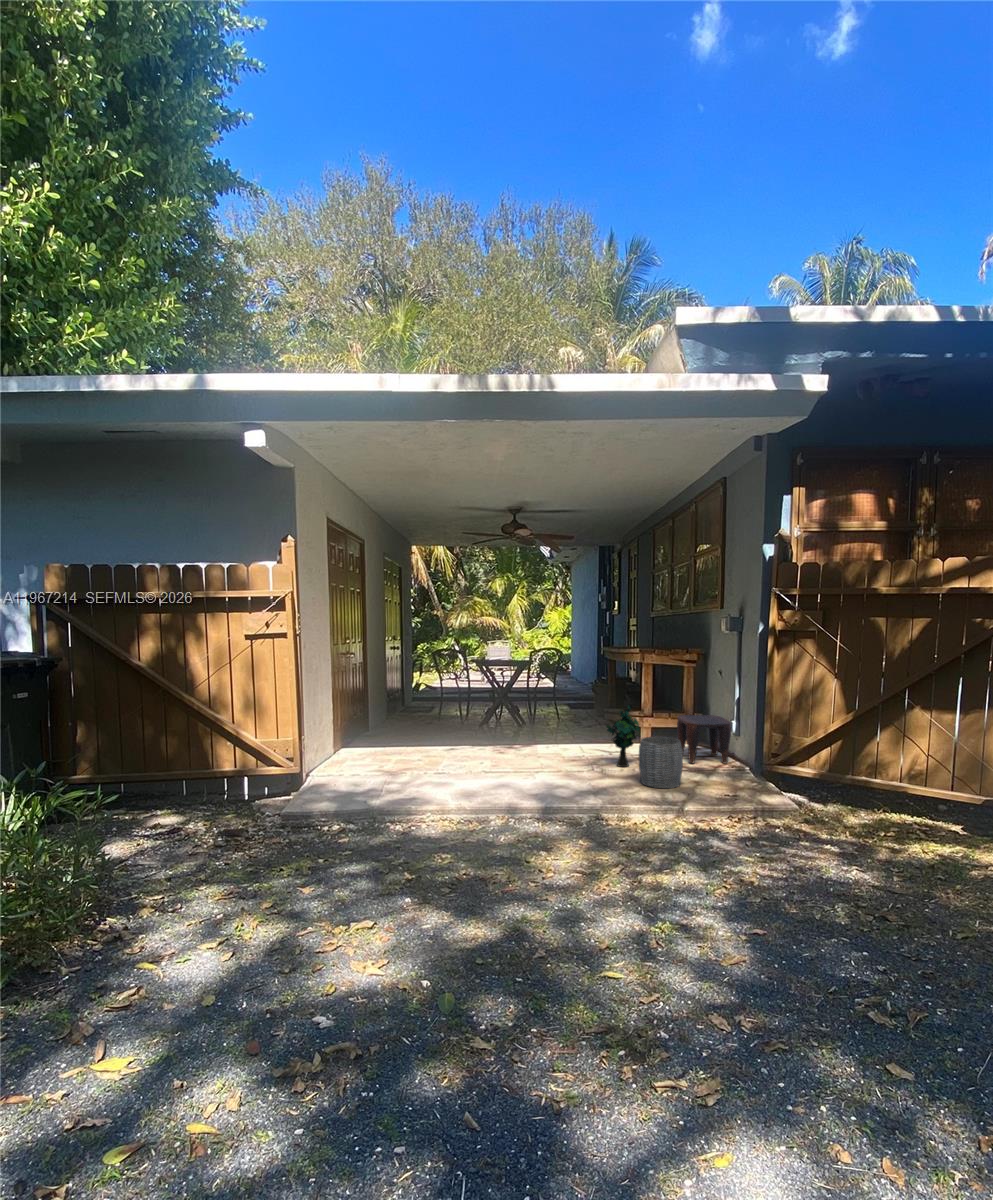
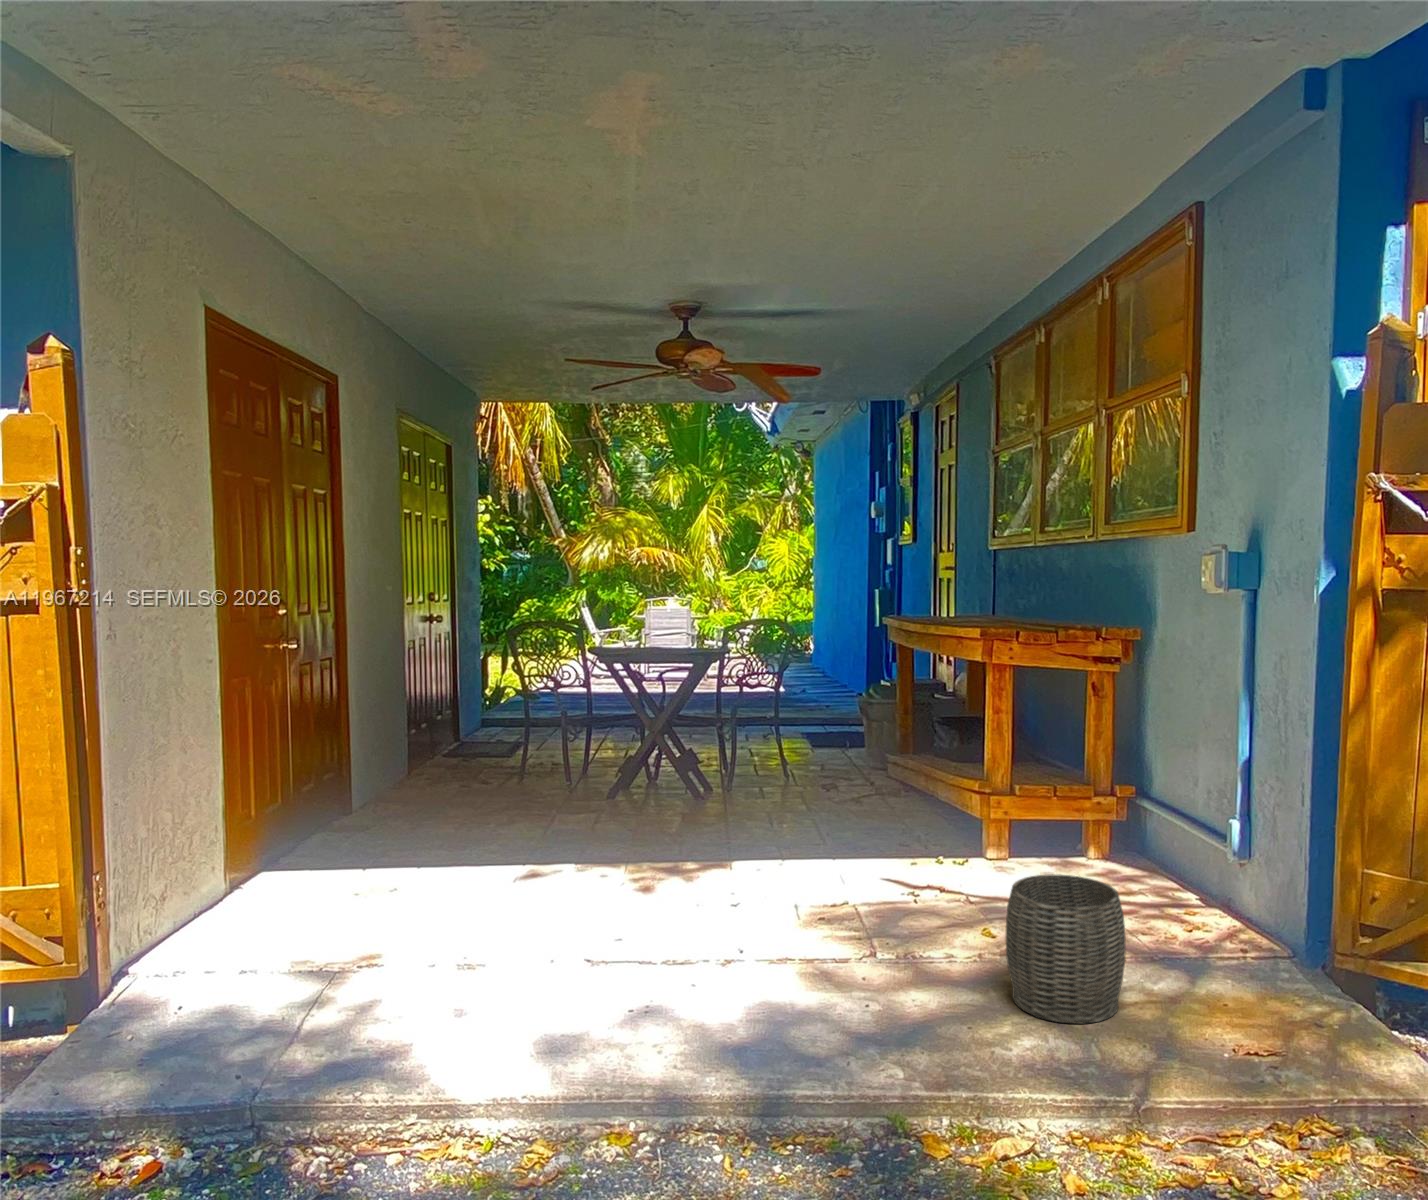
decorative plant: present [606,705,640,767] -> none [911,783,1002,941]
stool: present [677,715,731,763] -> none [1084,795,1226,924]

